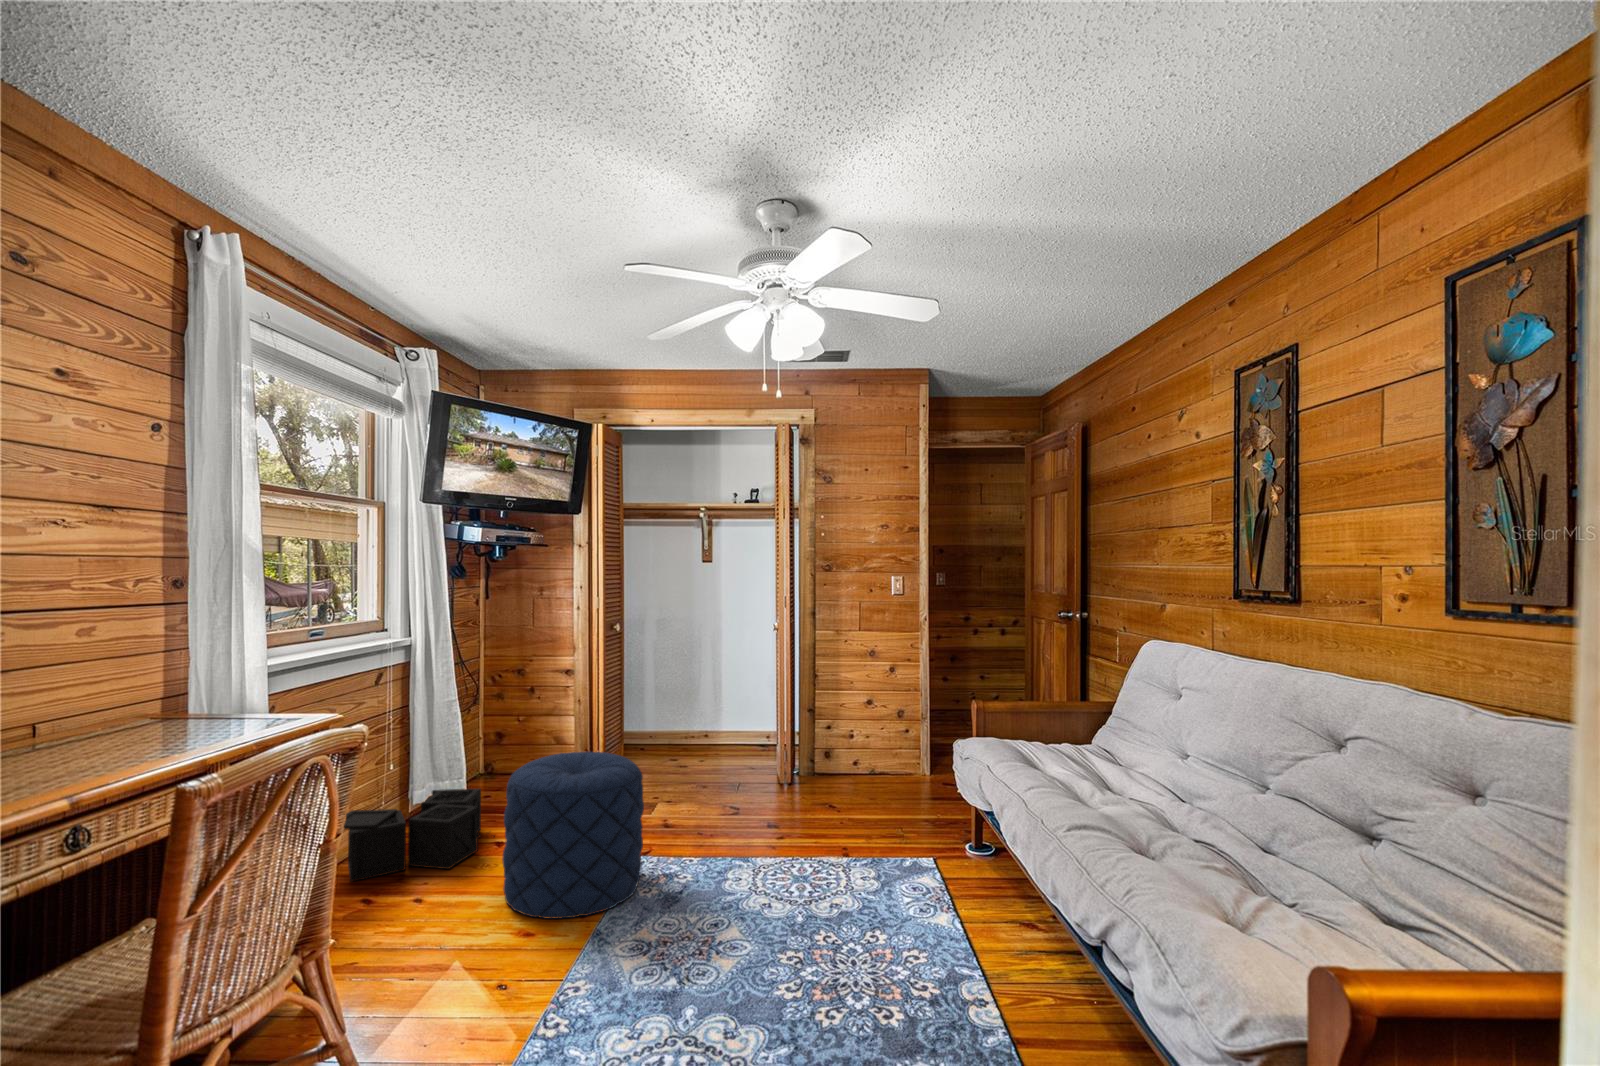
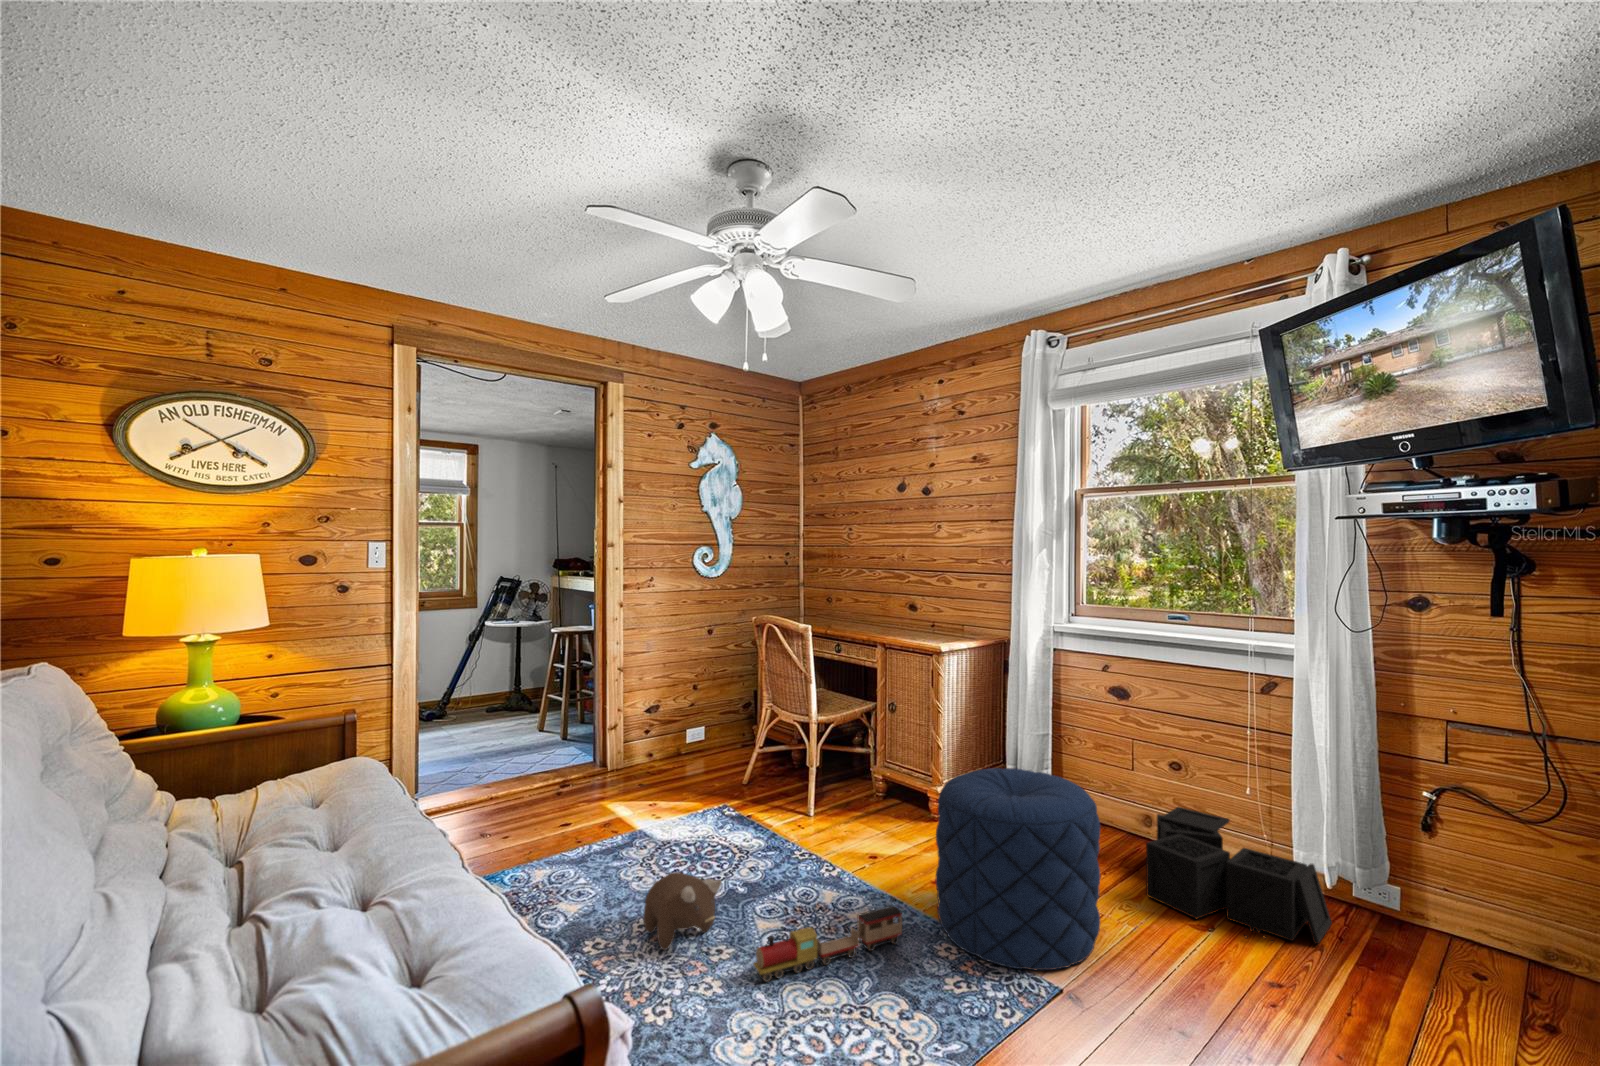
toy train: none [654,883,791,932] -> present [753,905,902,982]
plush toy: none [772,894,841,1008] -> present [643,872,721,950]

